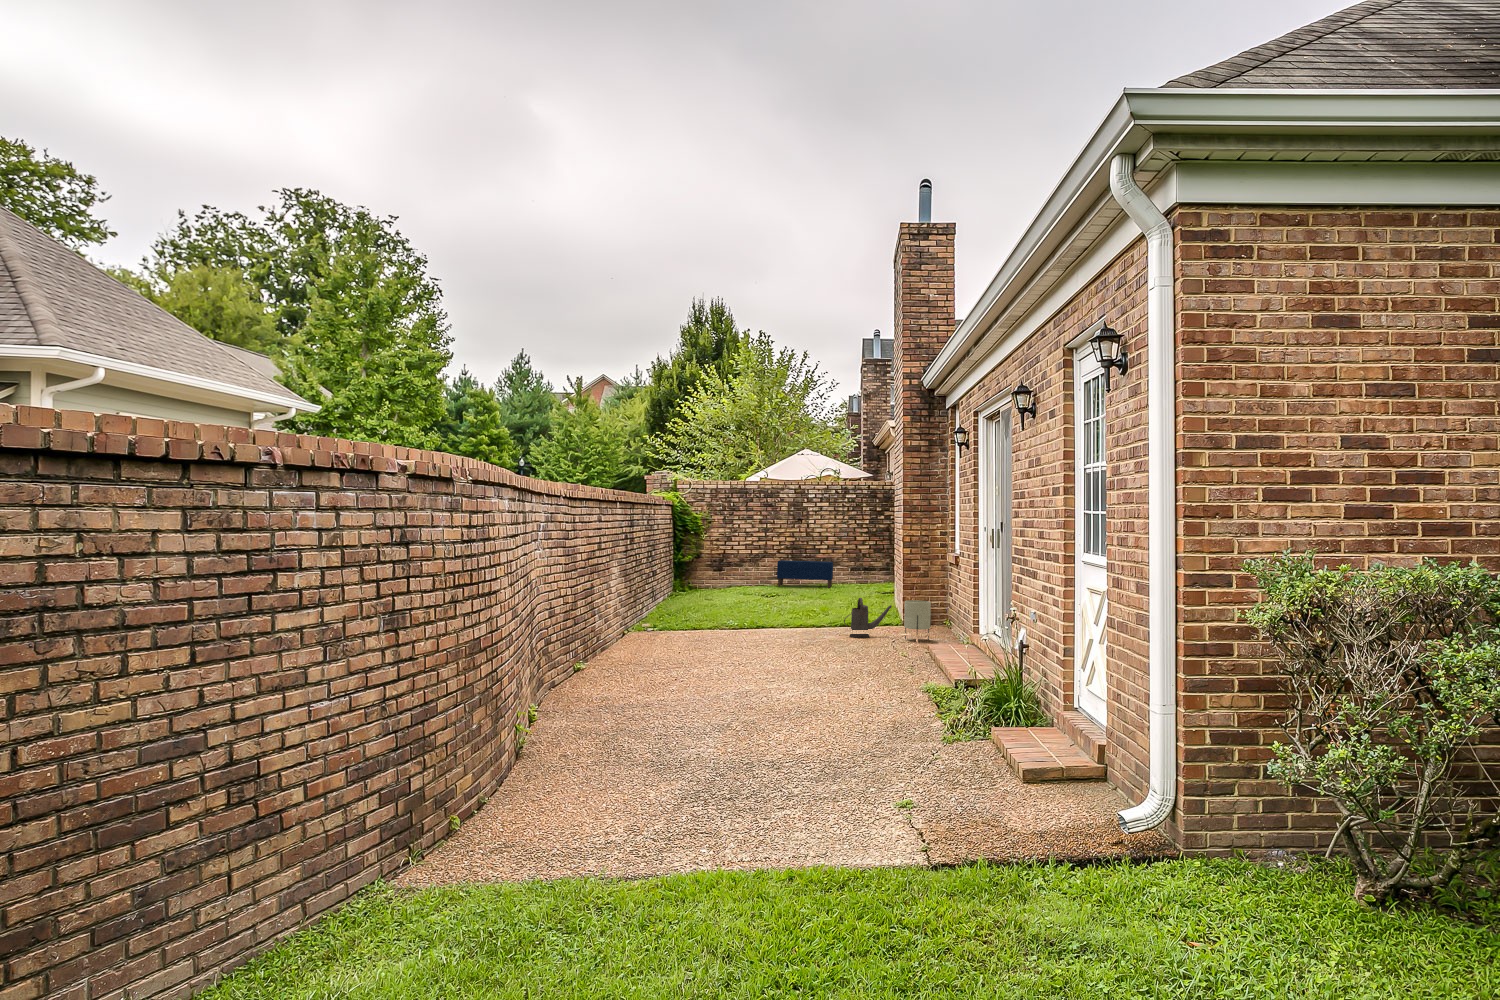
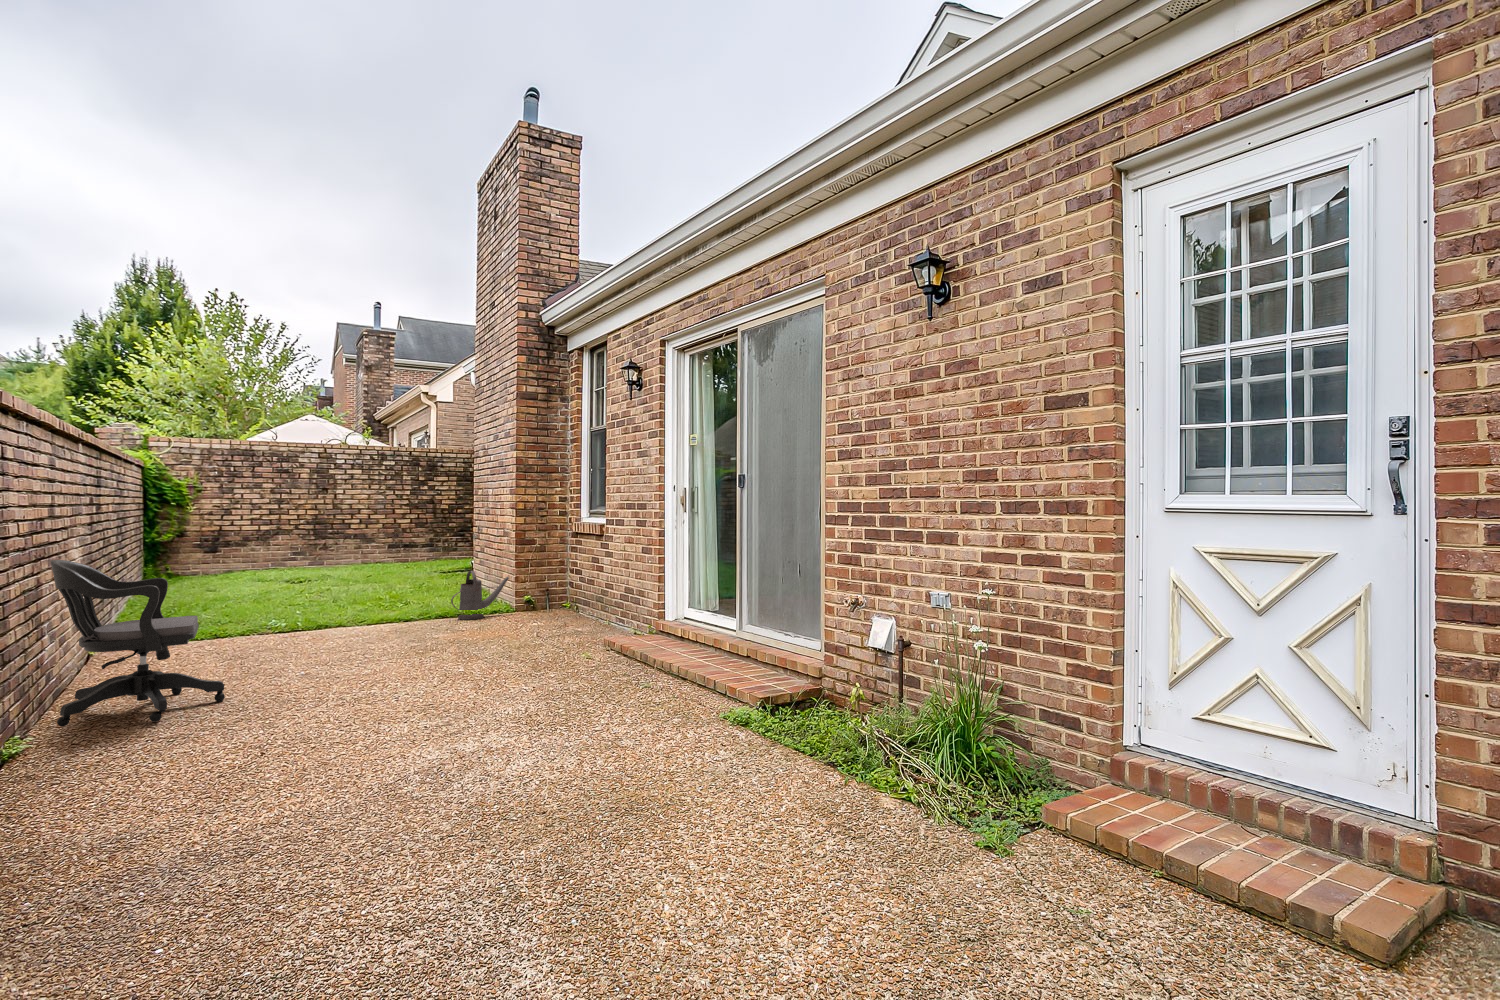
bench: present [777,560,833,588] -> none [300,536,373,568]
chair: none [595,575,670,669] -> present [51,560,225,727]
planter: present [904,600,931,640] -> none [529,569,560,617]

